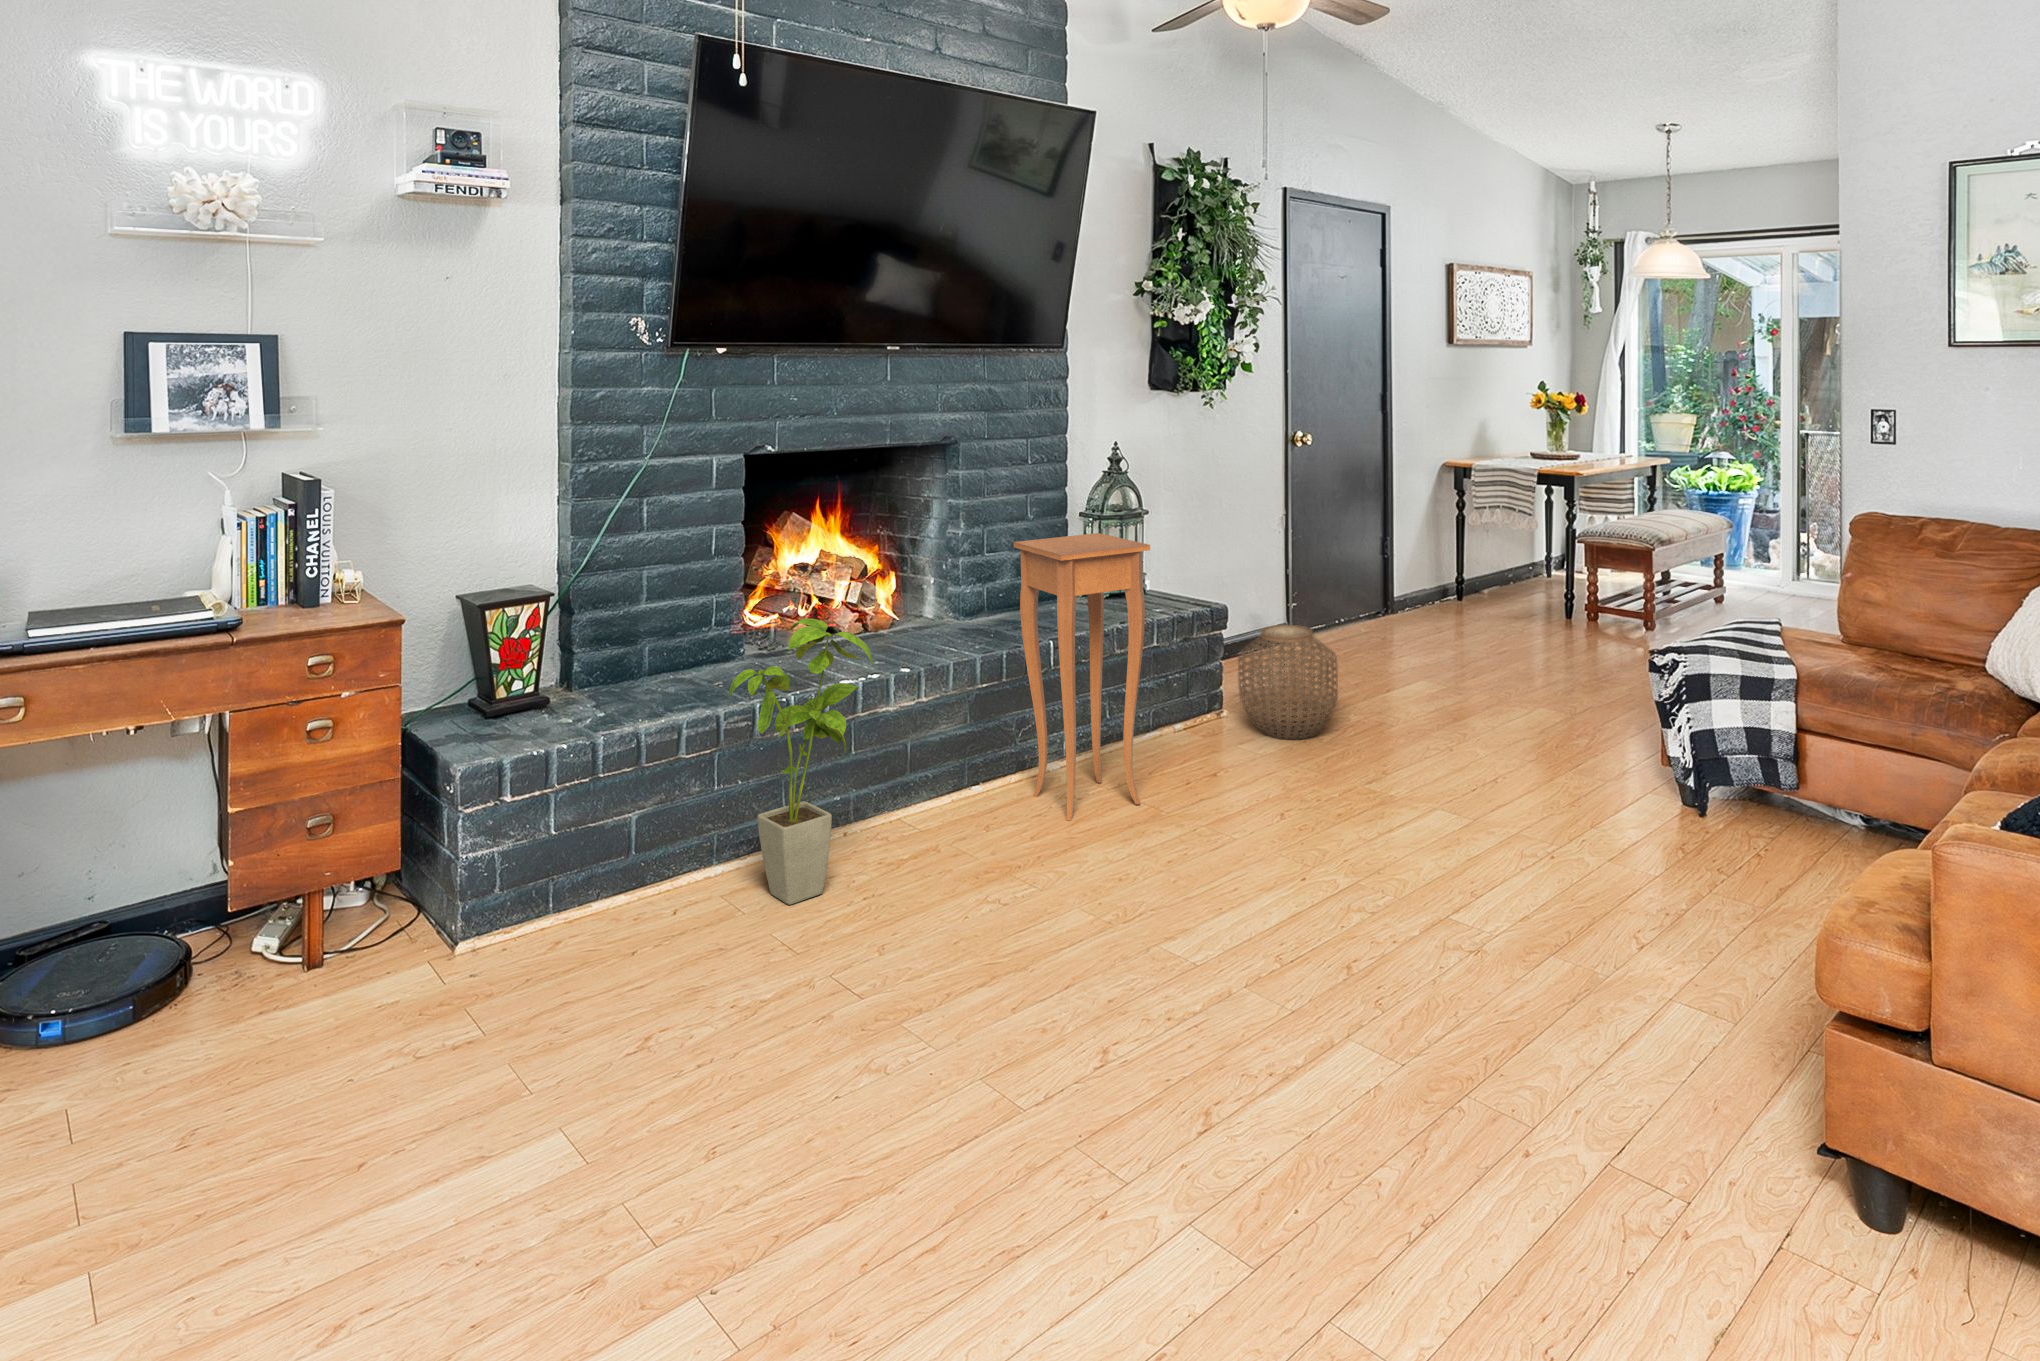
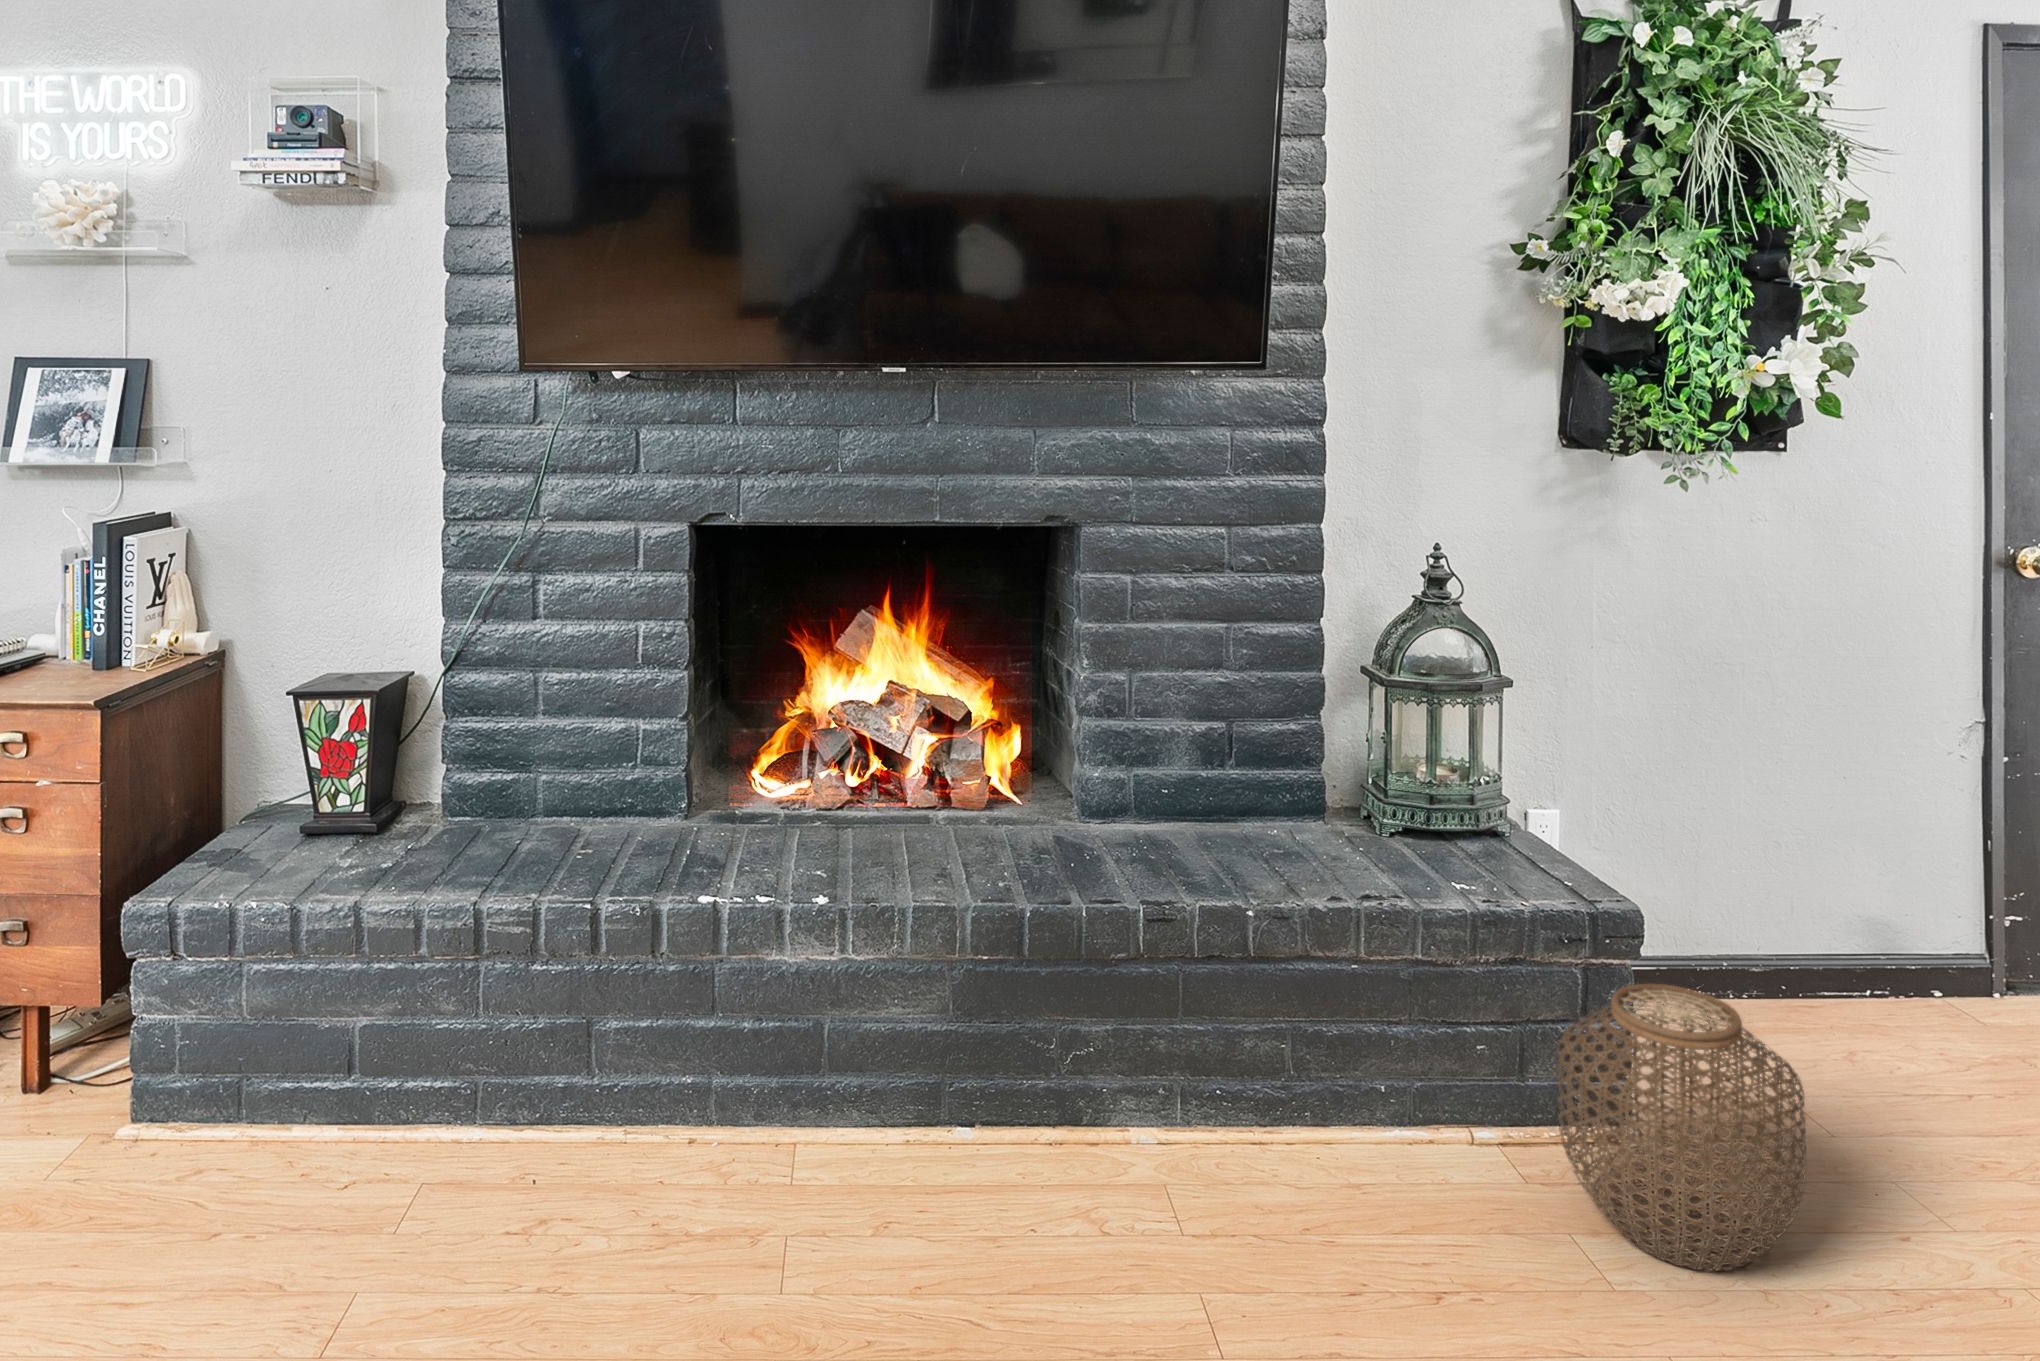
side table: present [1014,533,1150,821] -> none [937,723,1152,1289]
house plant: present [729,618,874,905] -> none [368,805,605,1240]

